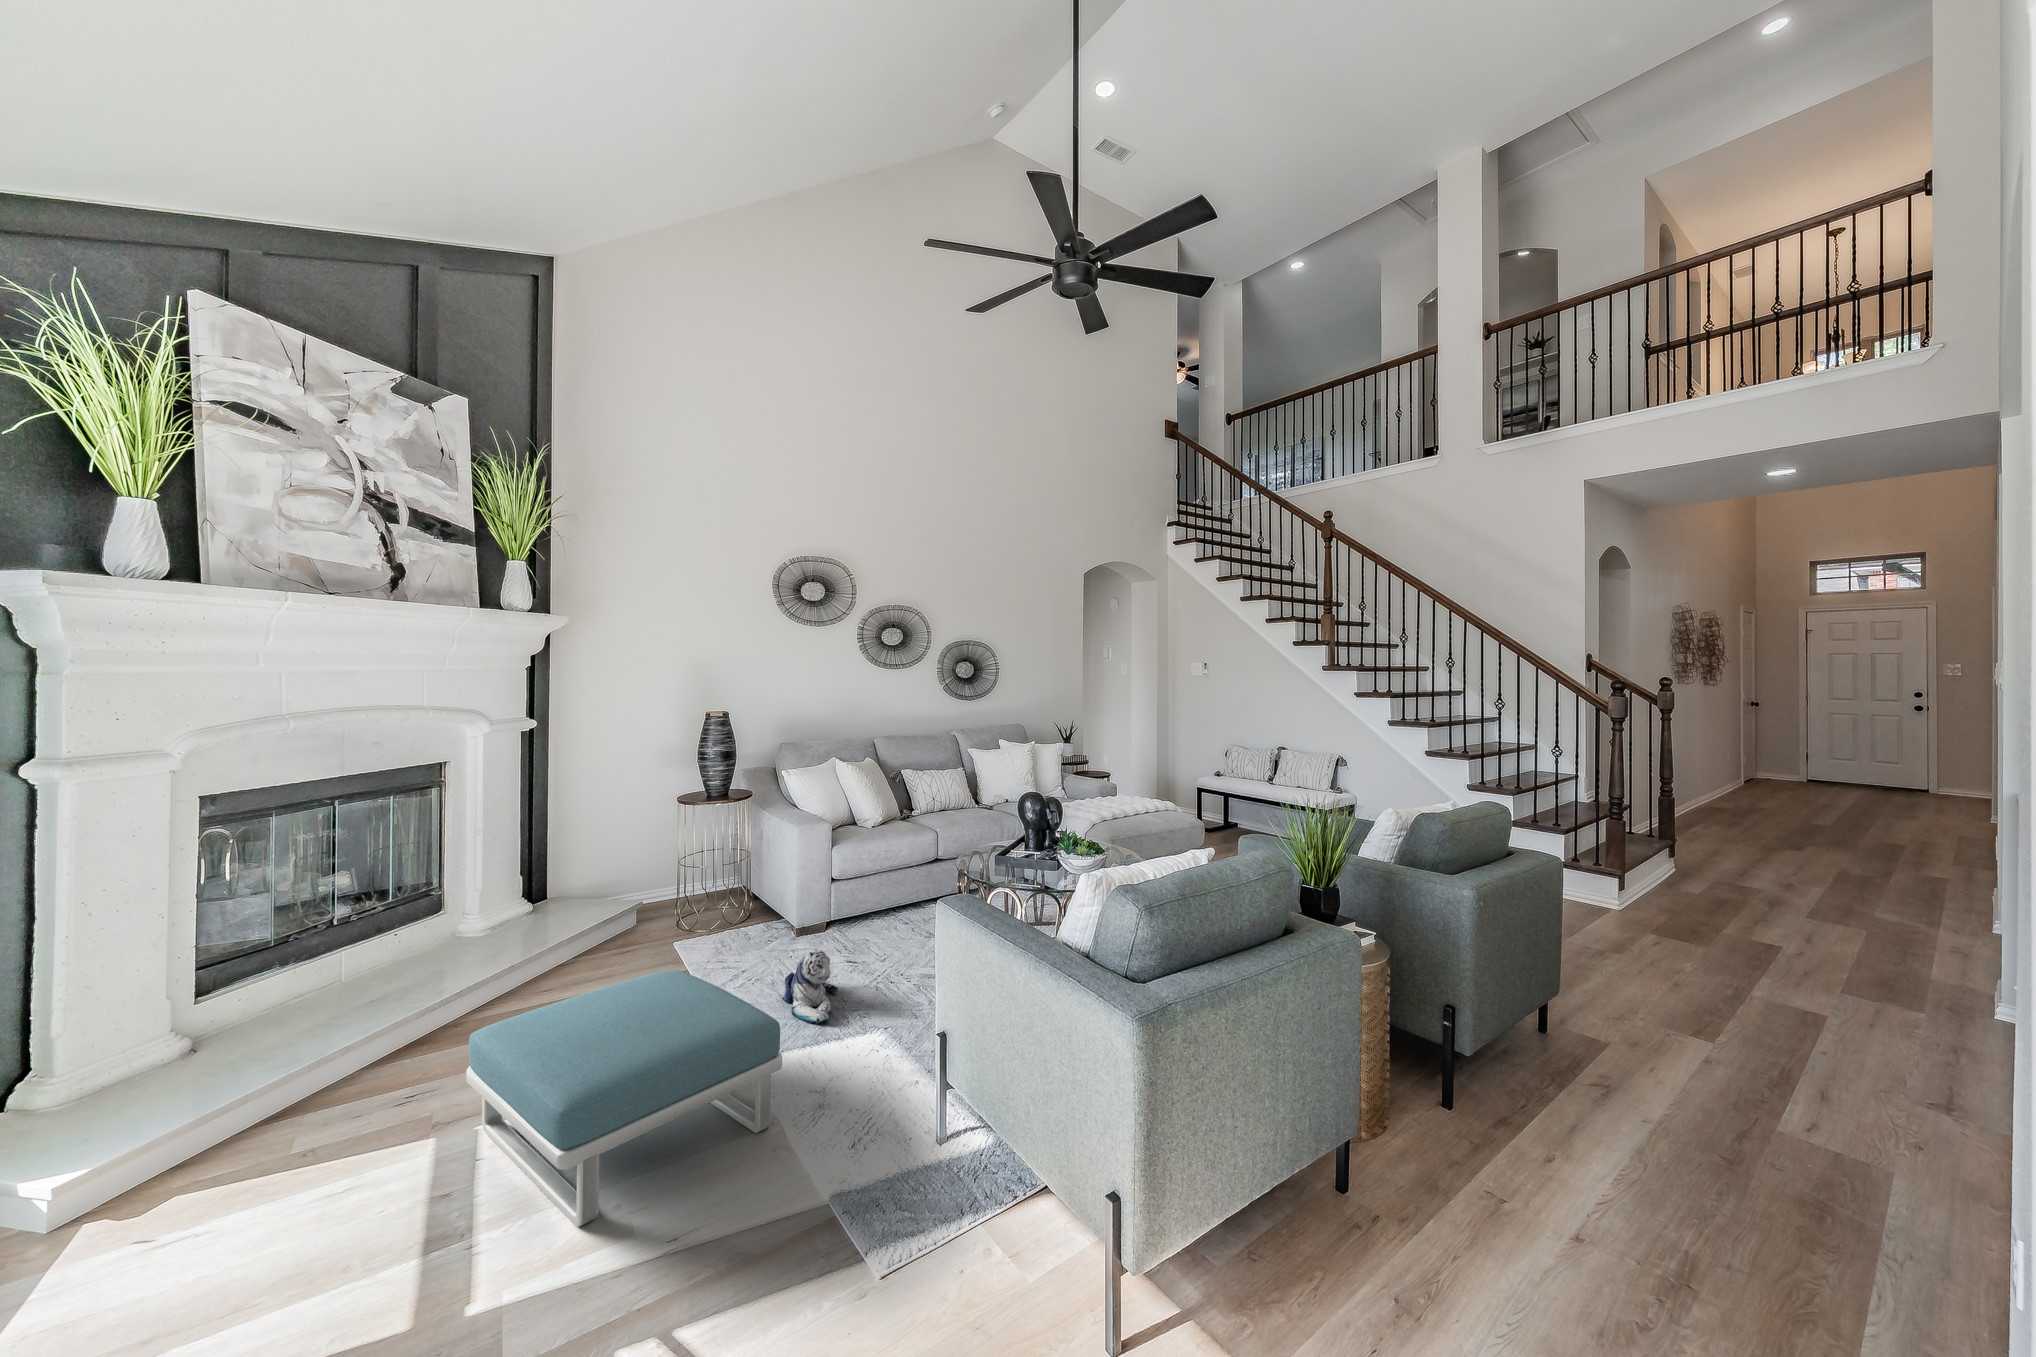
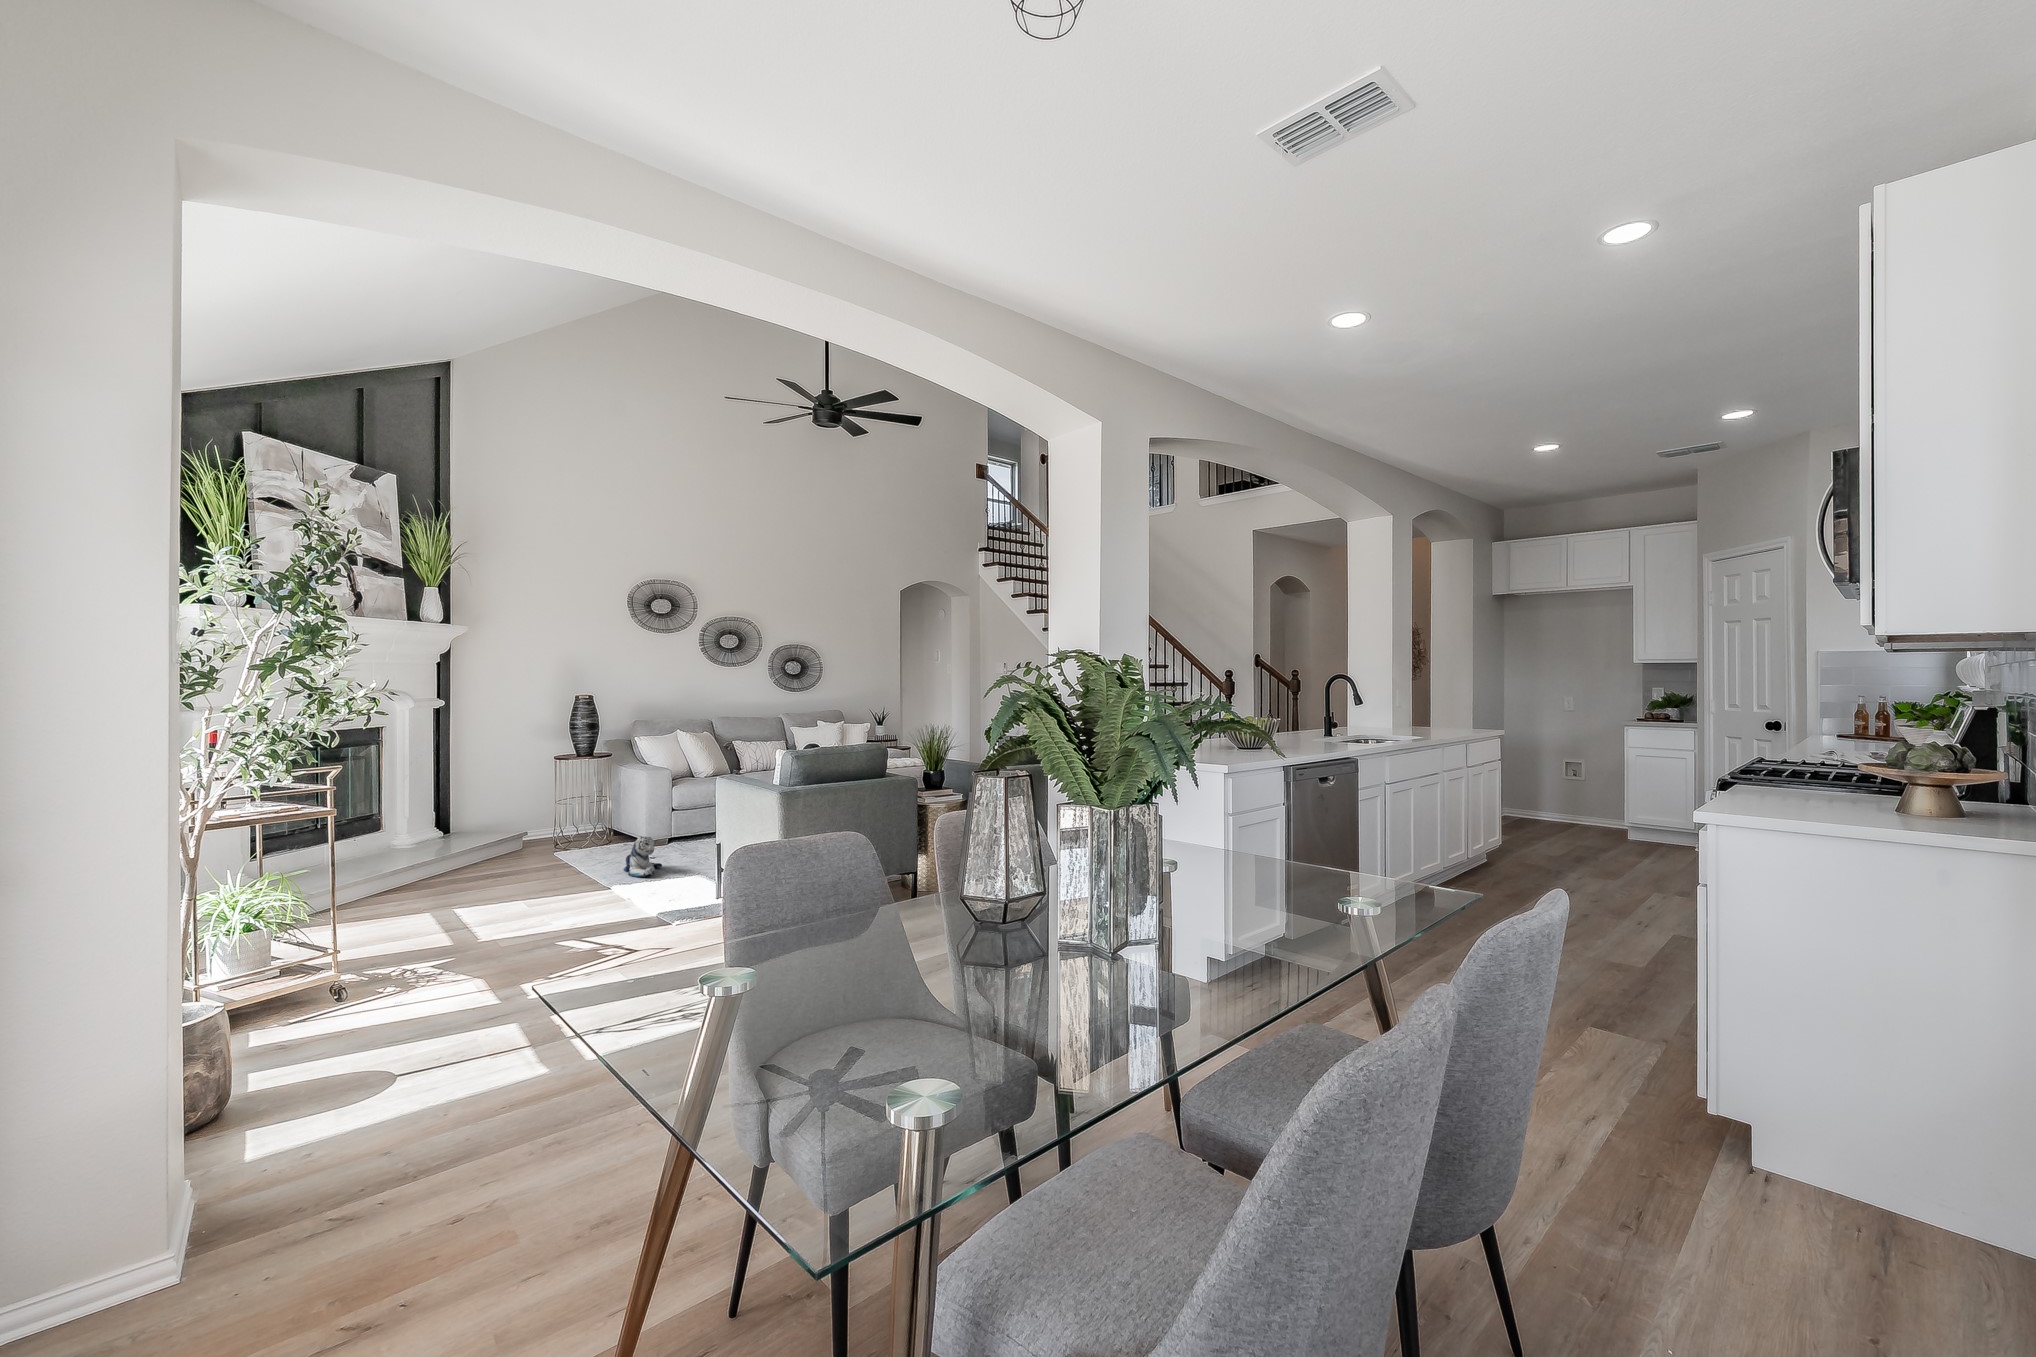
footstool: present [466,970,782,1227] -> none [427,834,612,929]

